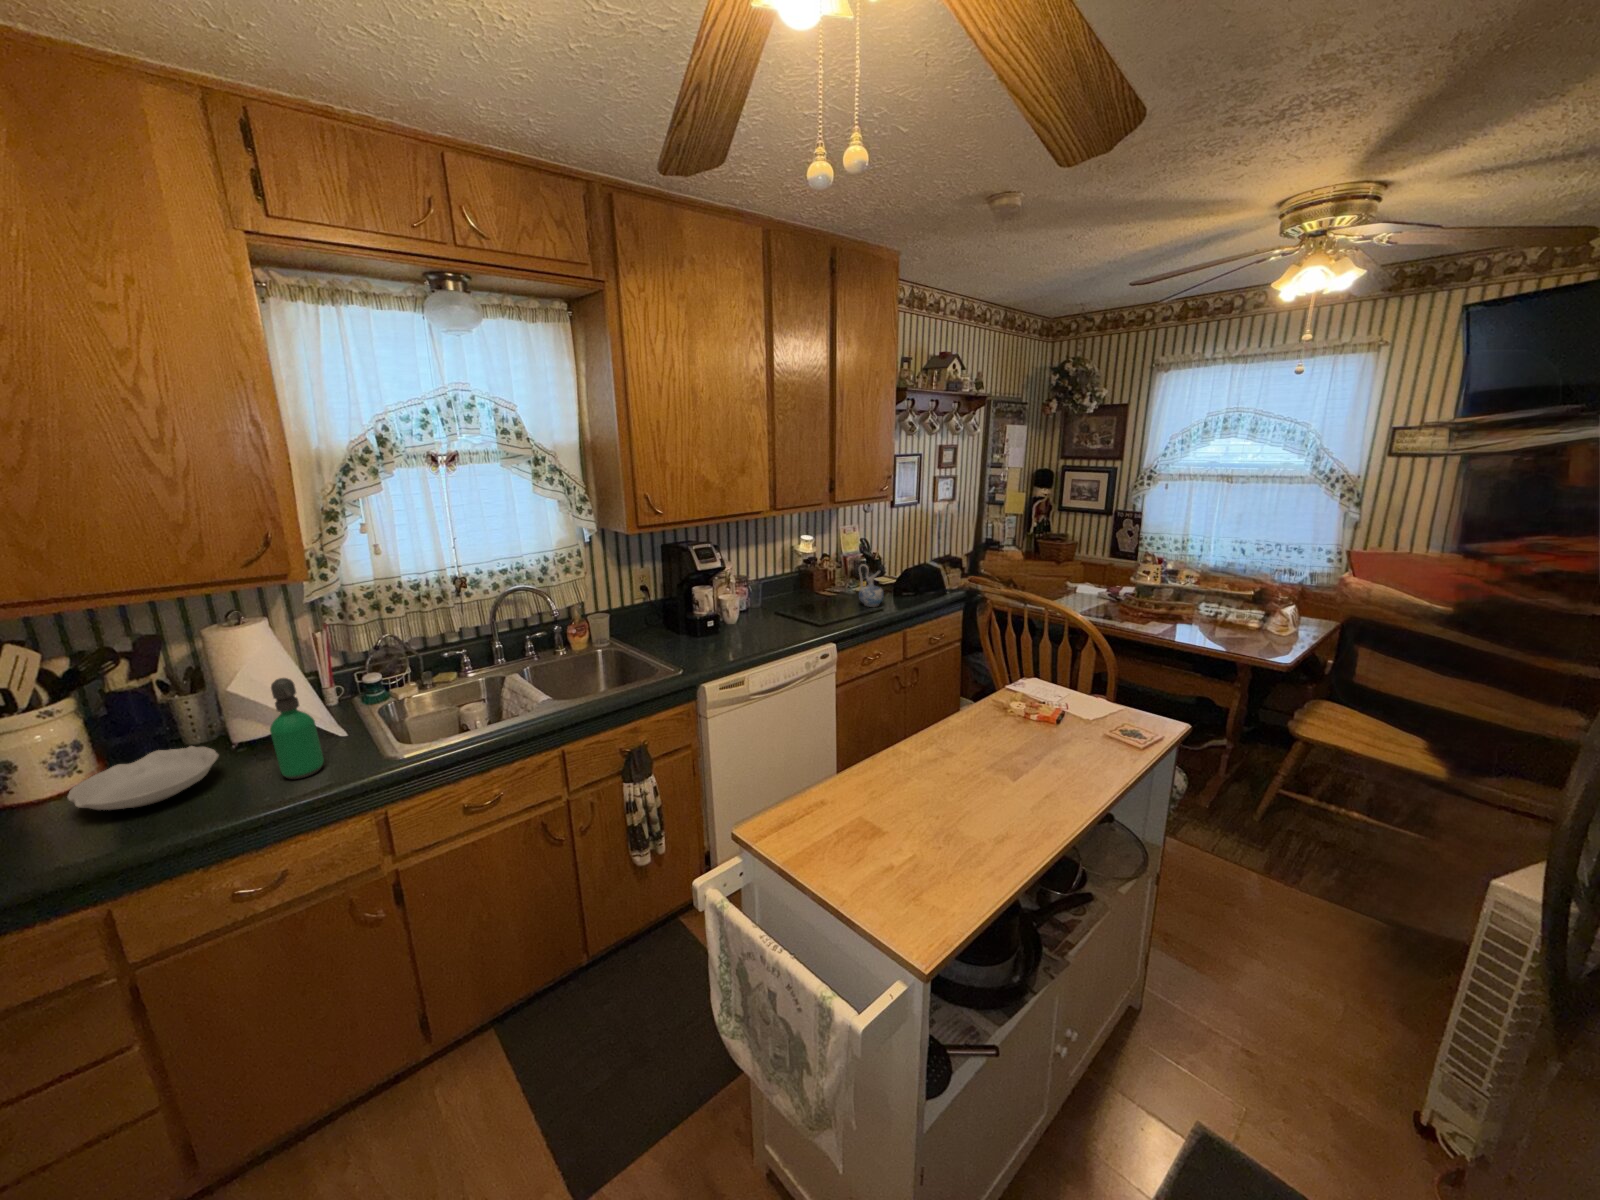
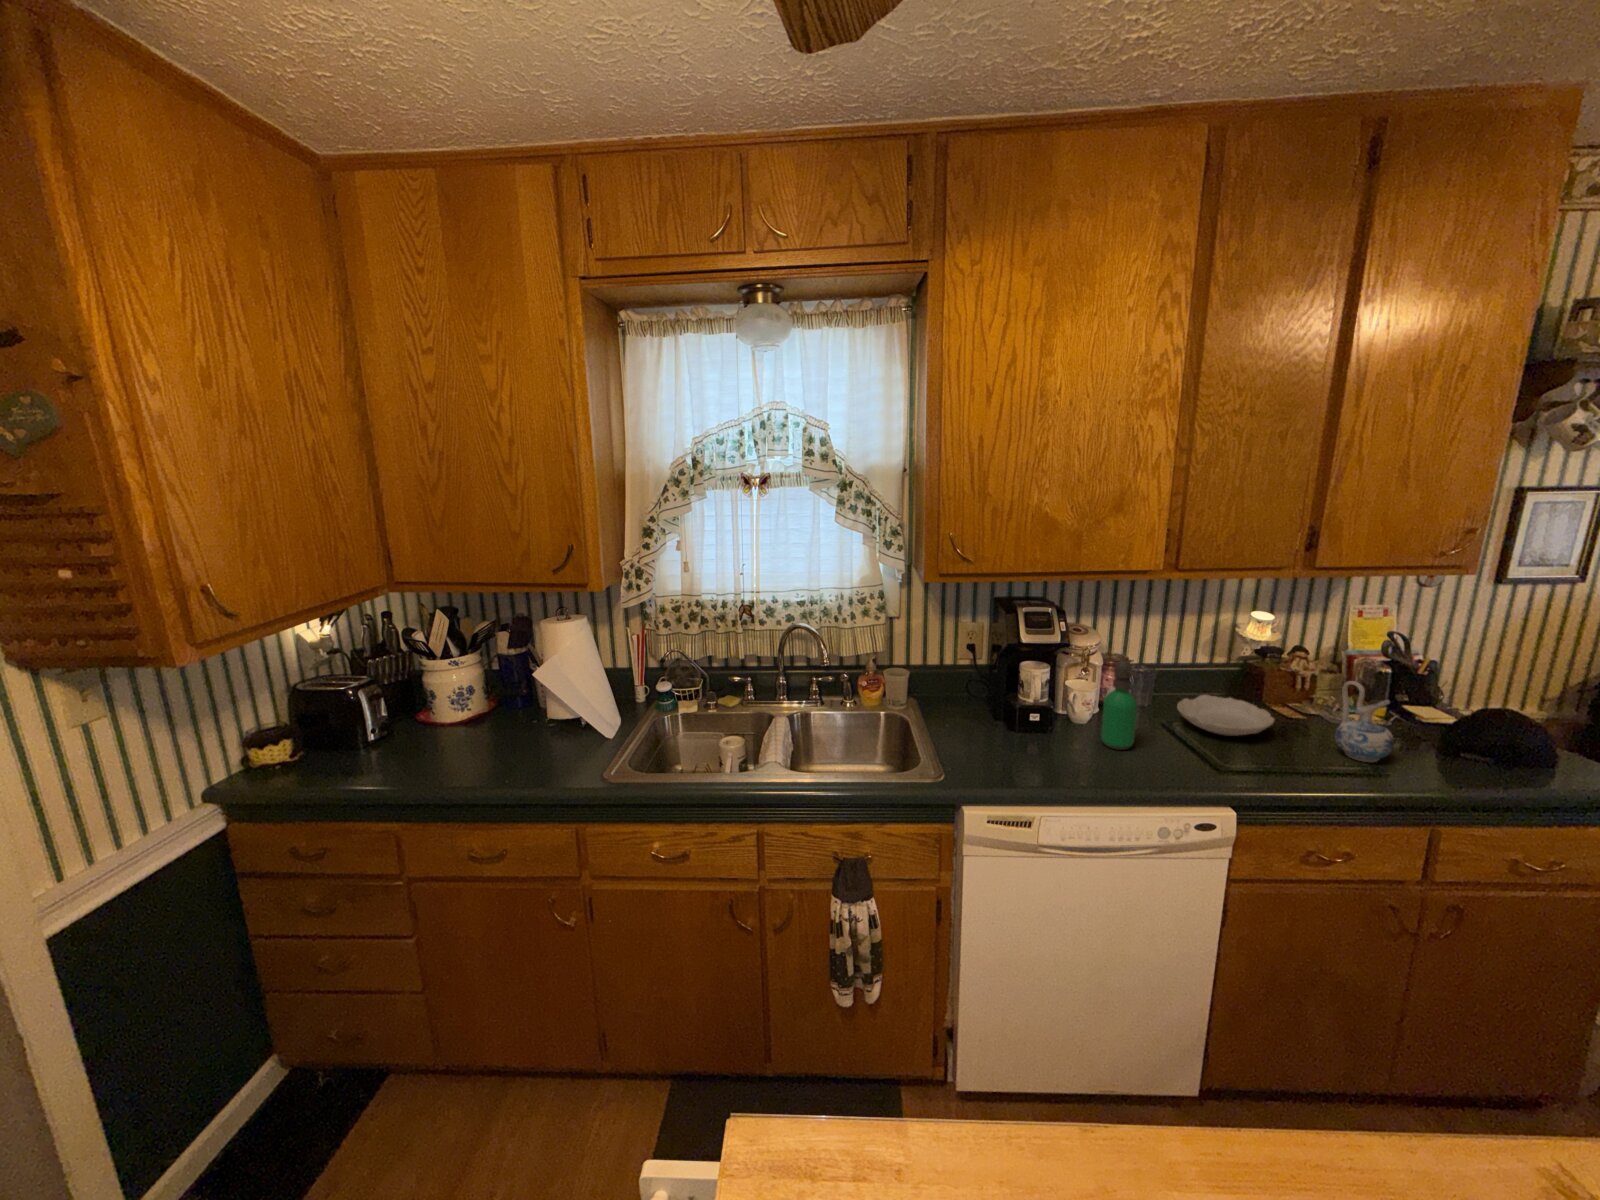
soap dispenser: present [270,678,324,779] -> present [1101,660,1138,750]
bowl: present [67,746,219,810] -> present [1177,695,1275,736]

